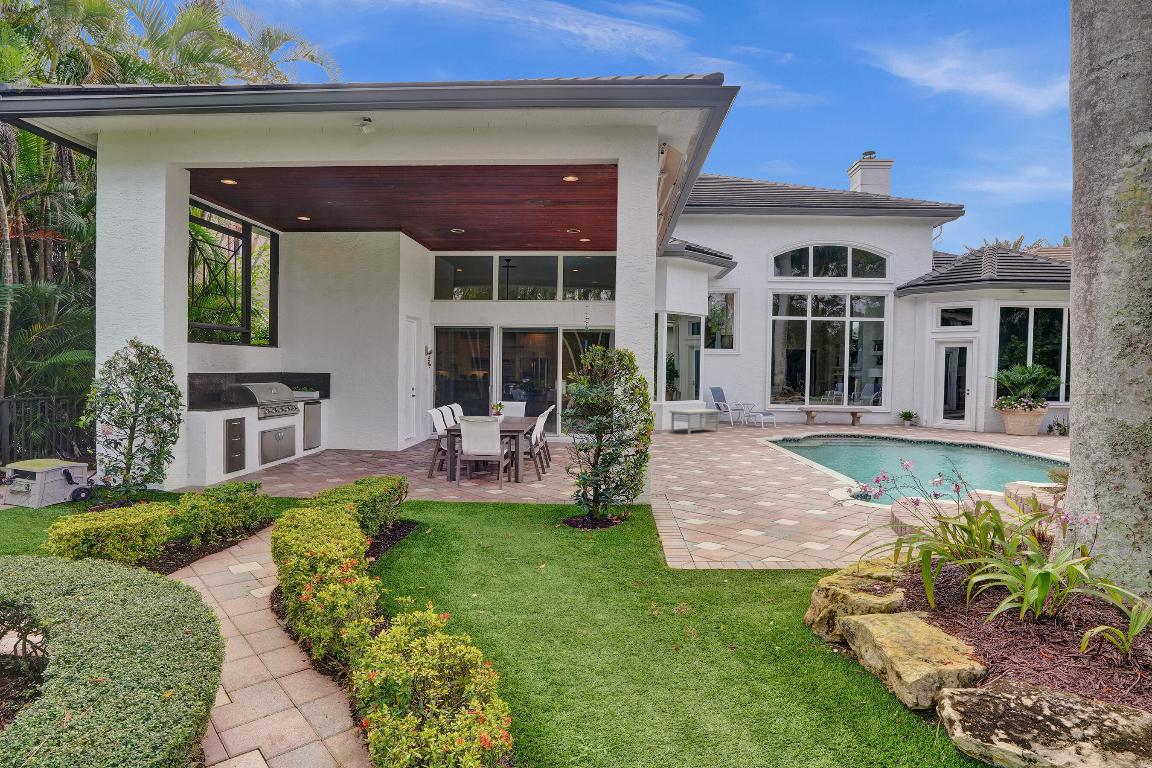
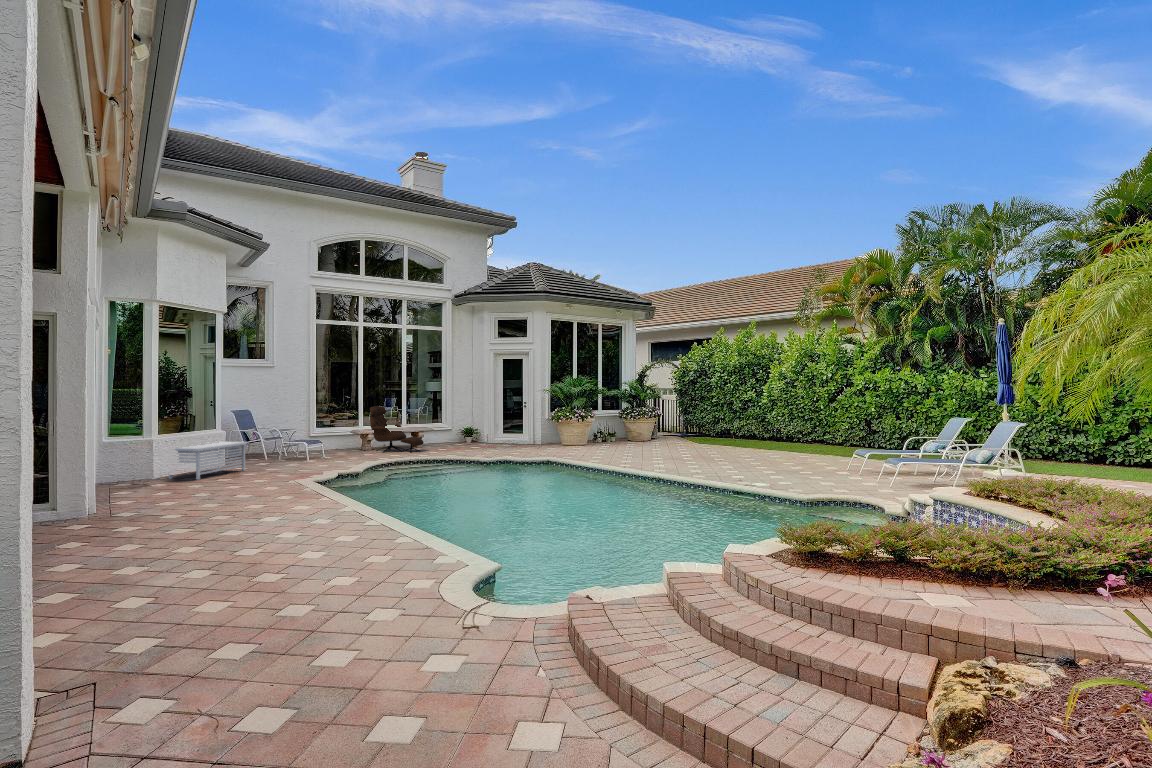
lounge chair: none [814,388,862,429] -> present [370,406,424,453]

